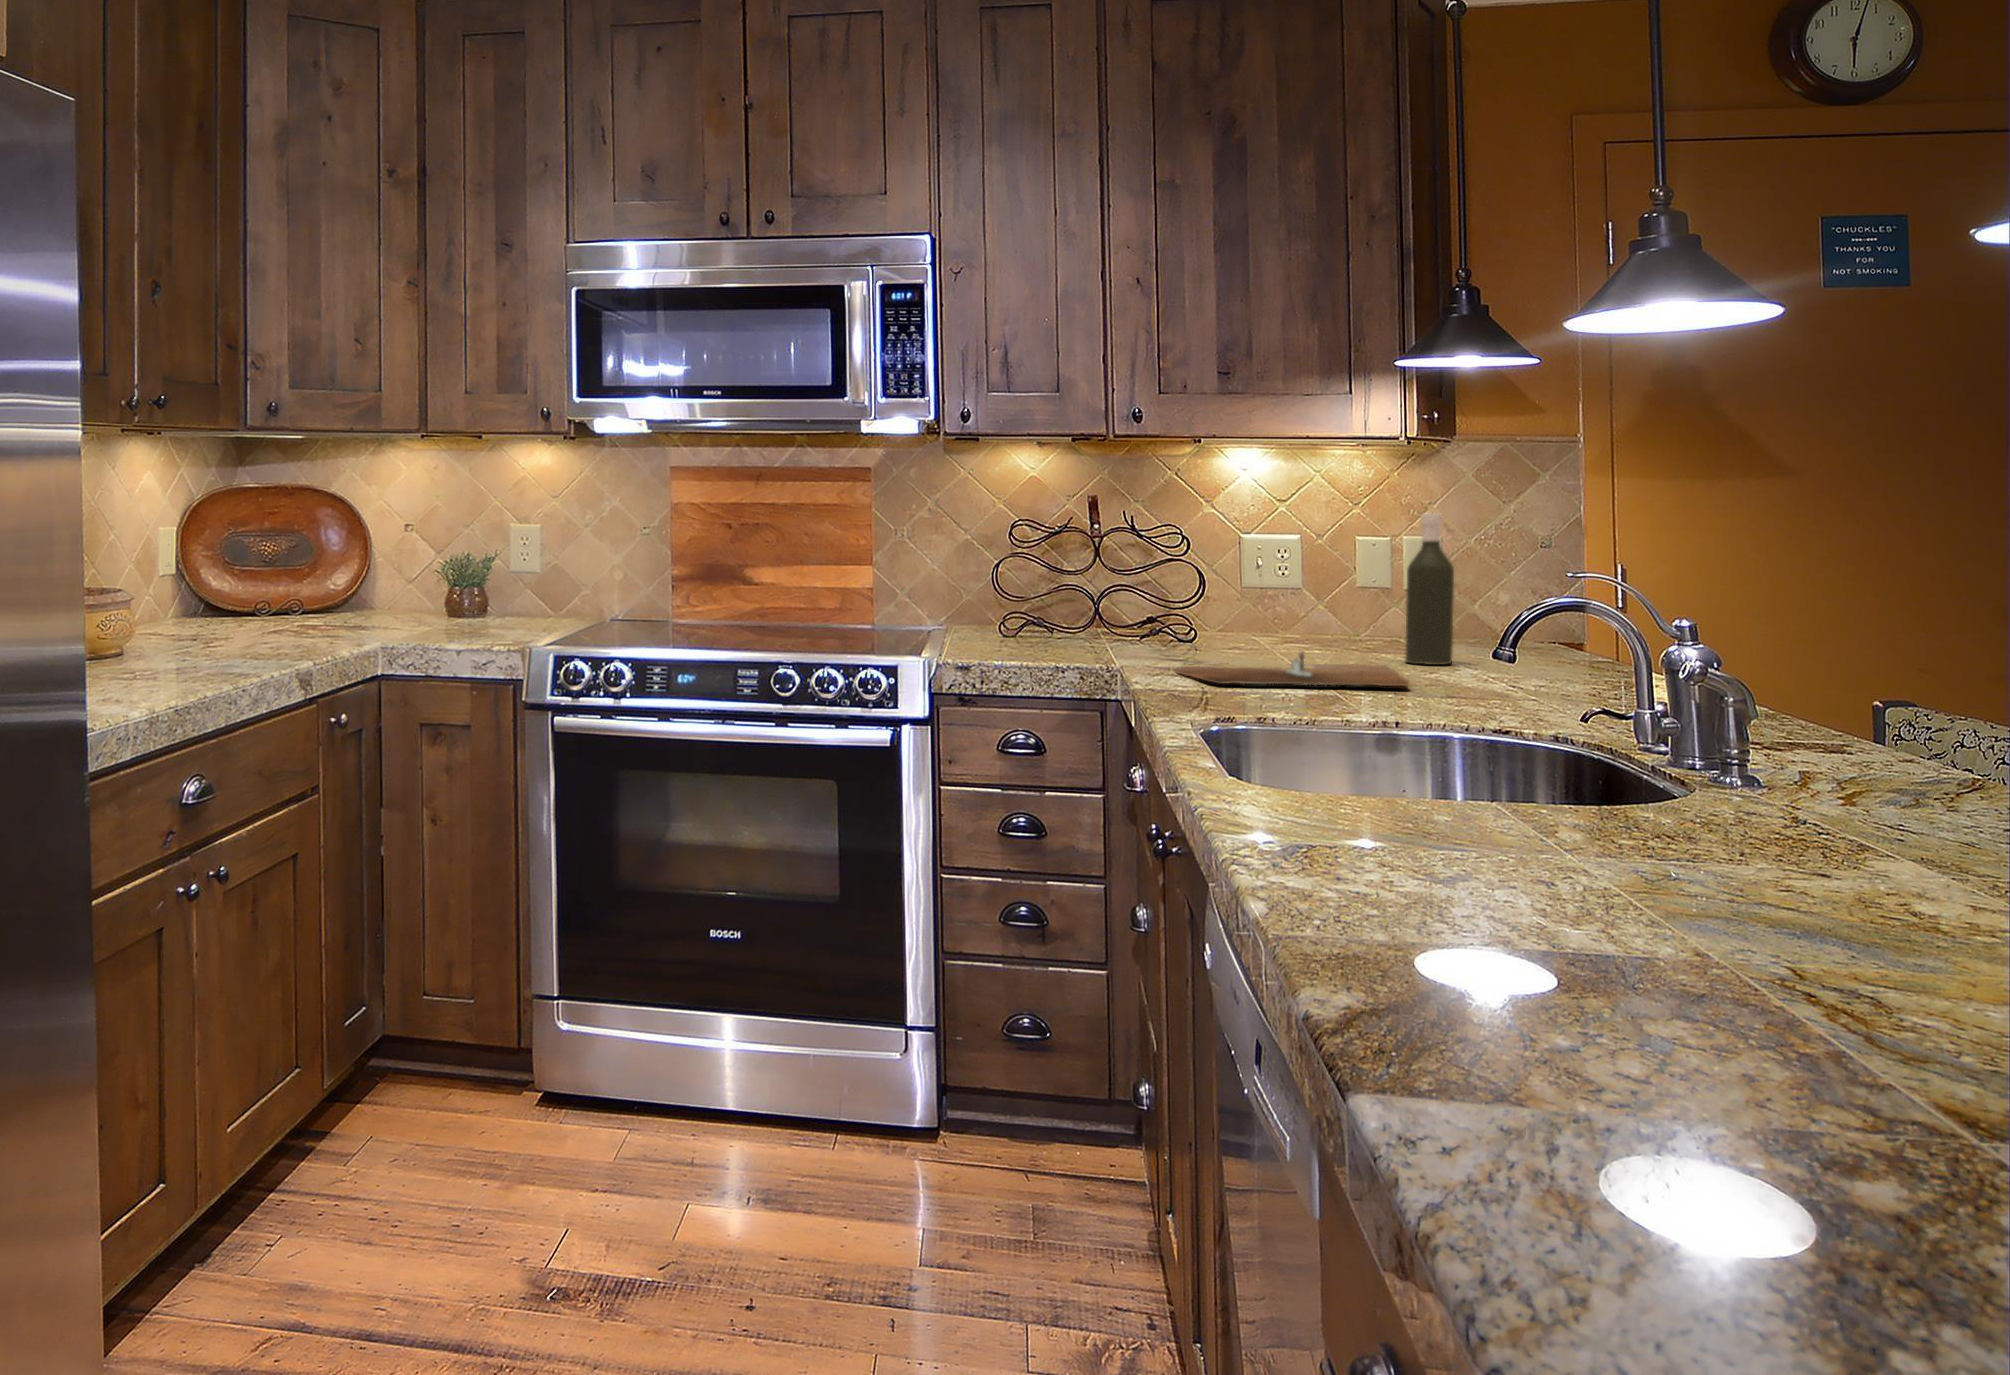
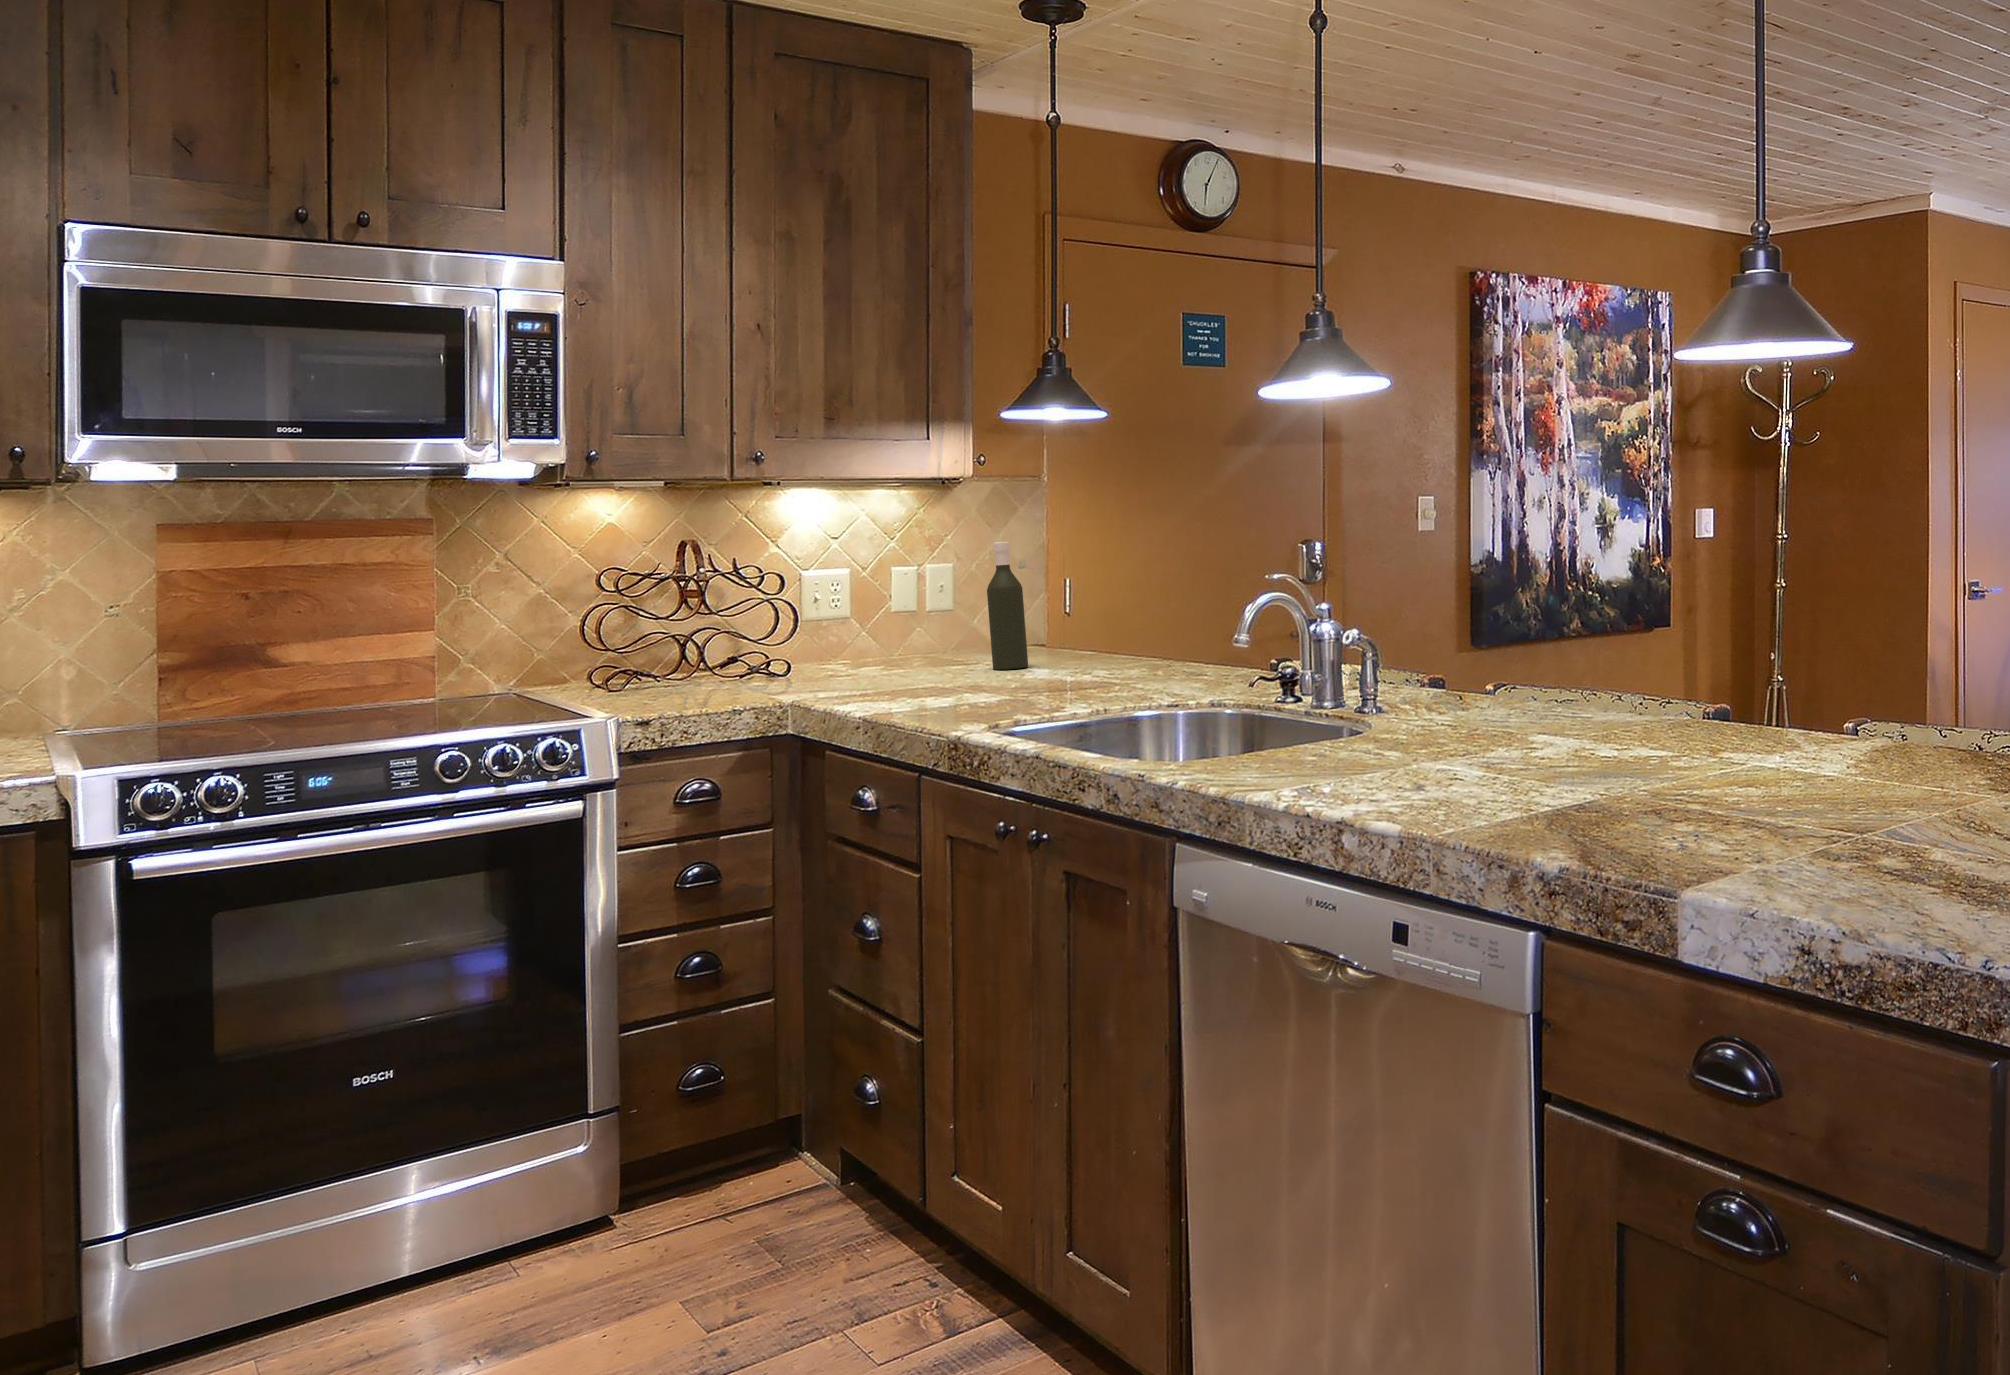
cutting board: present [1175,652,1409,686] -> none [828,666,1054,702]

